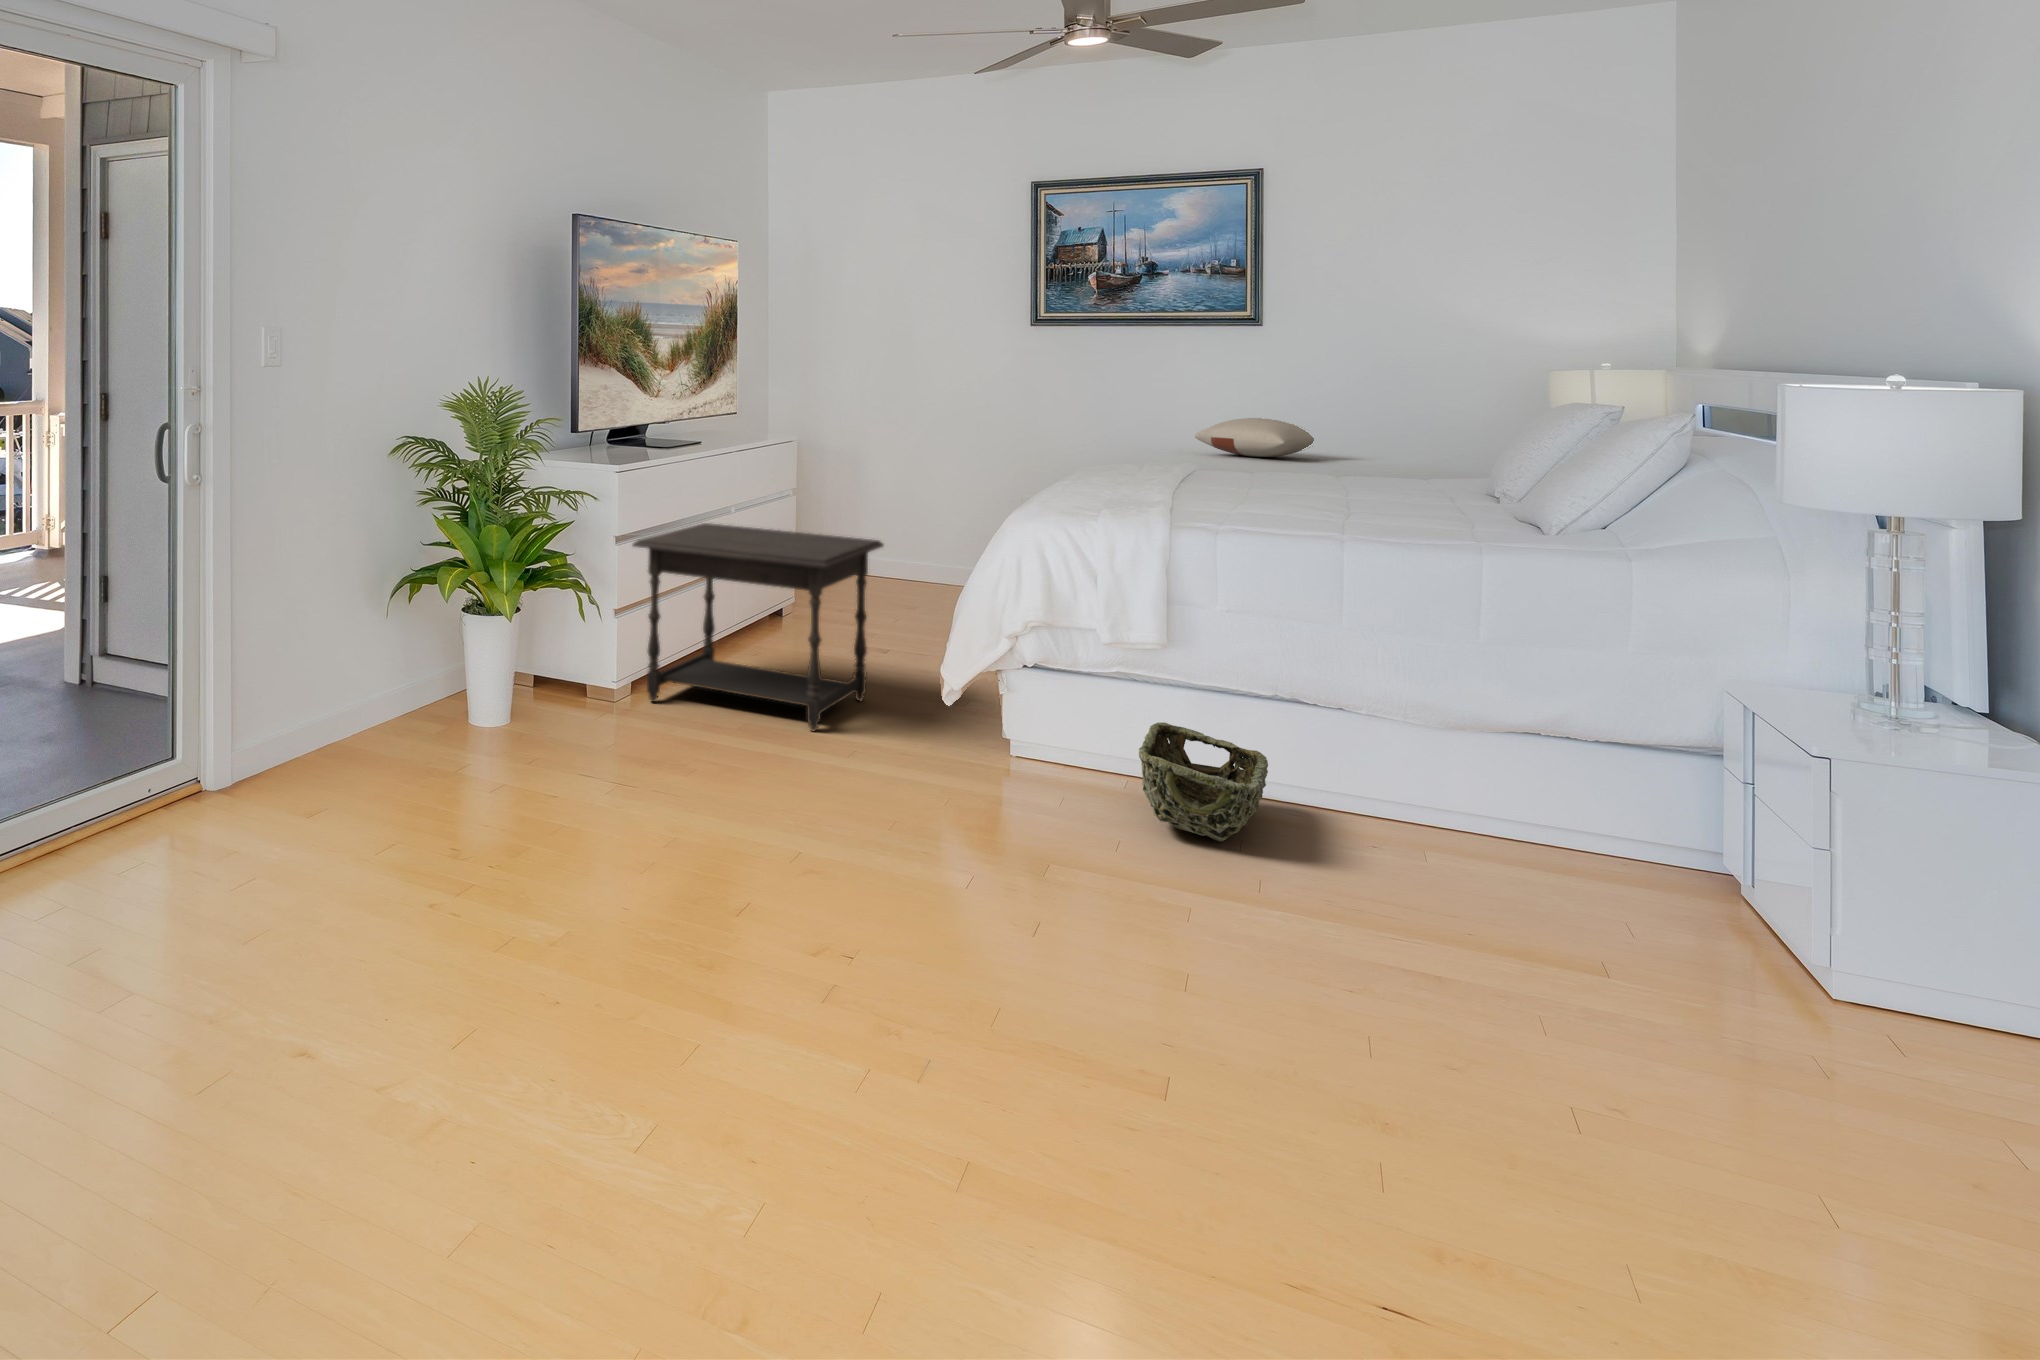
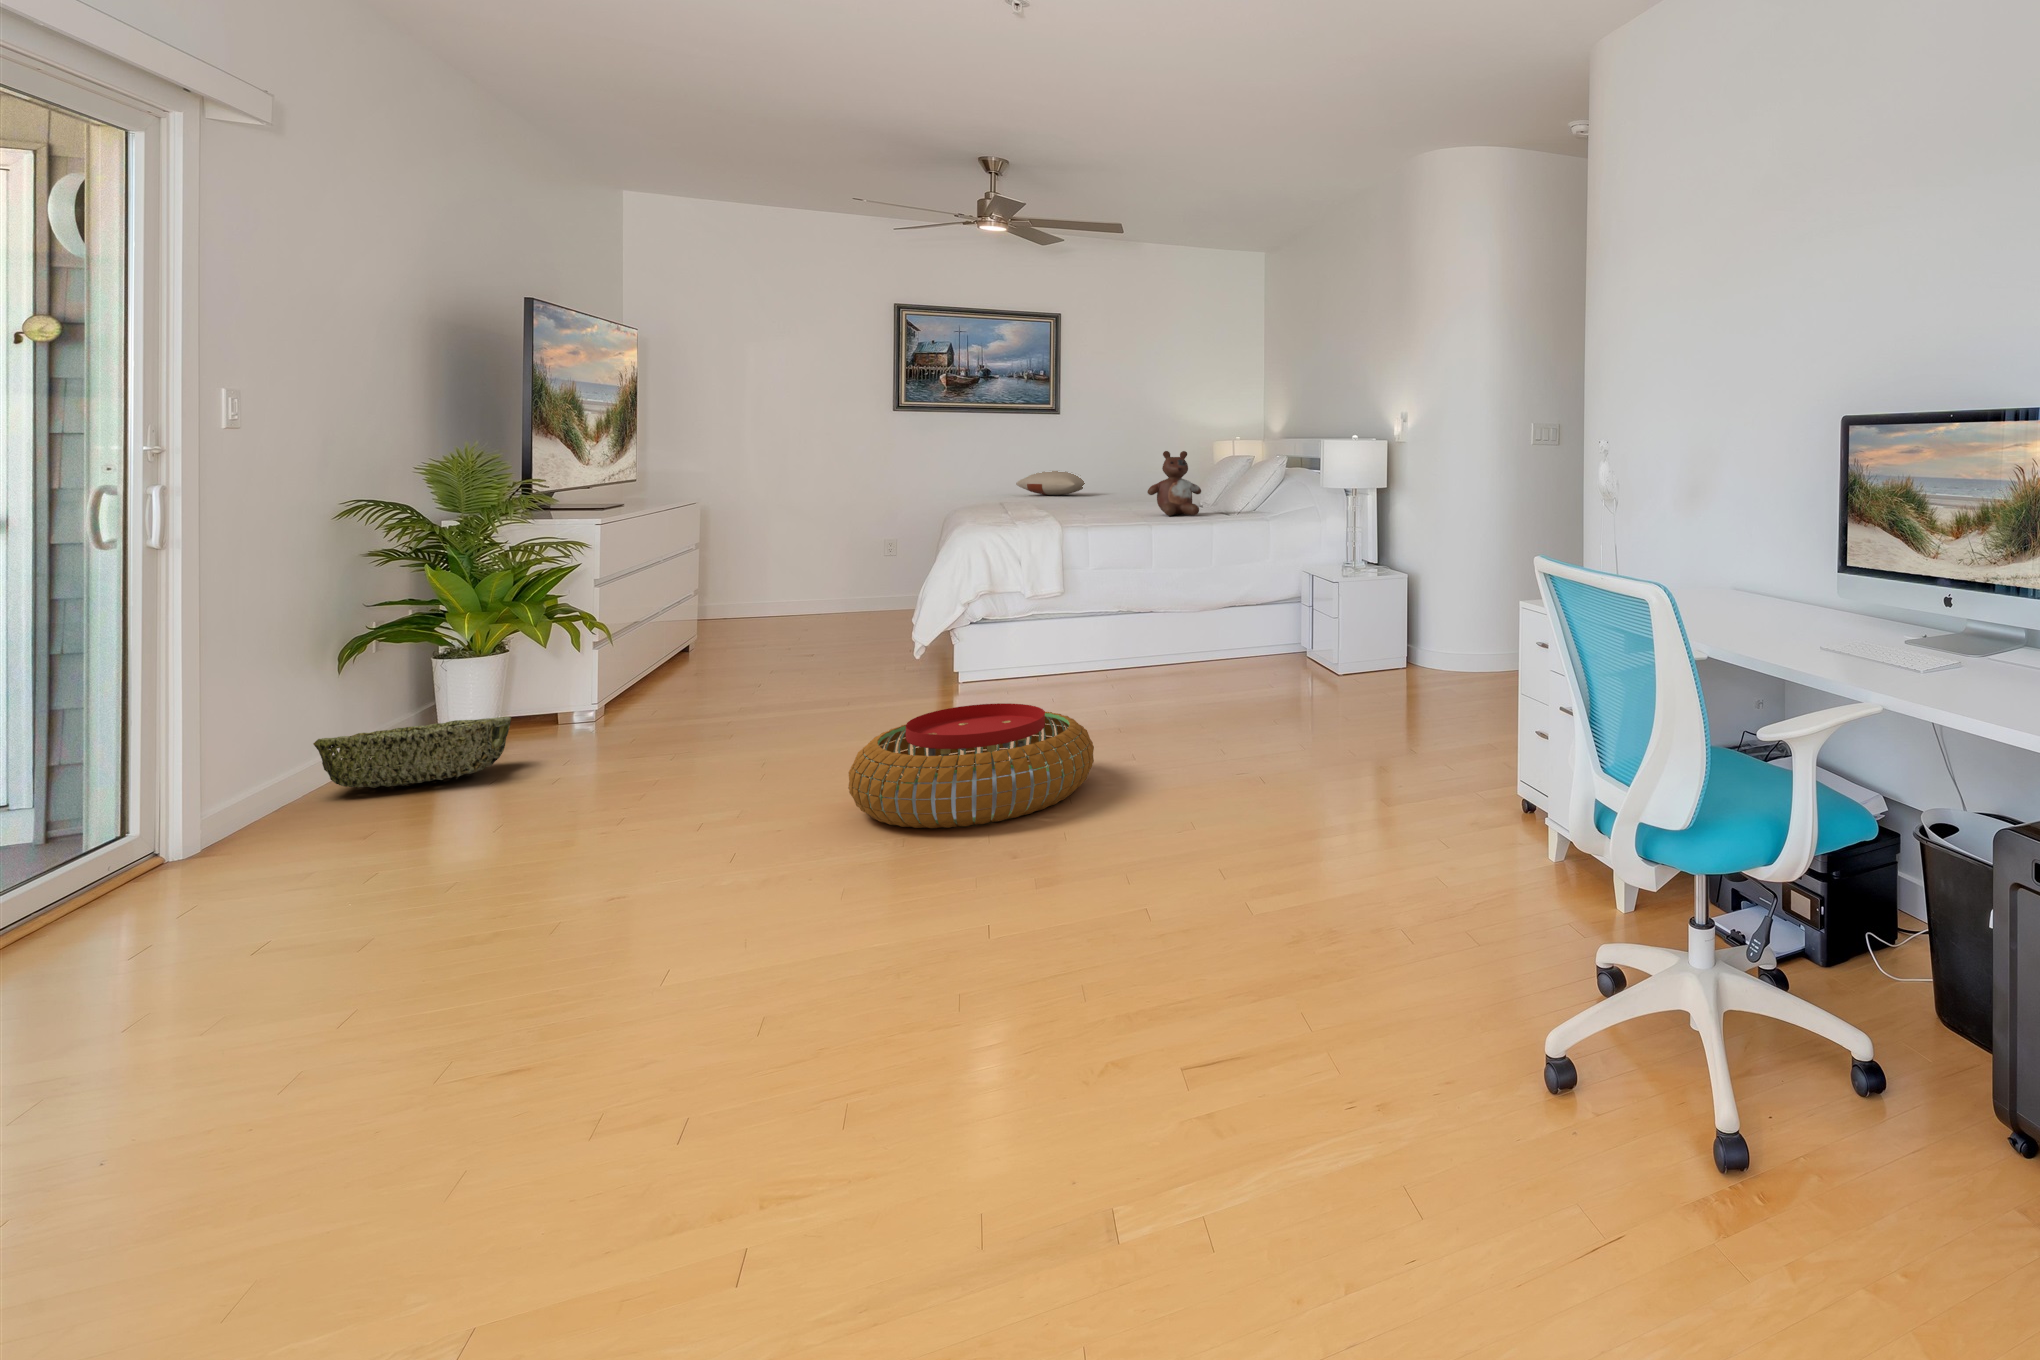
stuffed bear: none [1356,401,1474,530] -> present [1148,451,1201,516]
side table: present [633,523,883,731] -> none [623,559,842,706]
woven basket: present [1139,723,1268,842] -> present [313,717,511,788]
pouf: none [618,878,1043,1188] -> present [848,703,1094,828]

